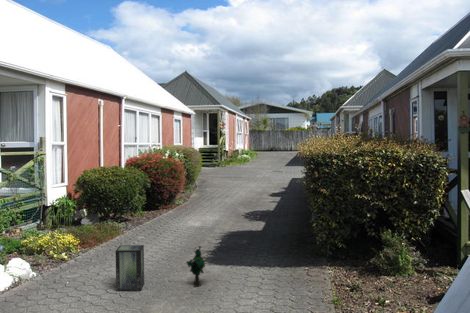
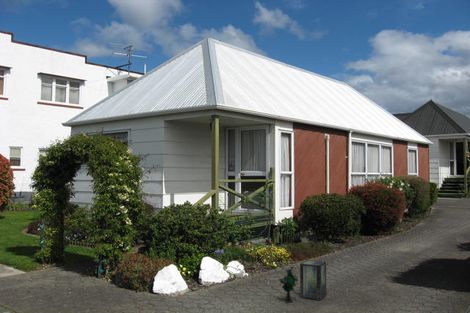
decorative plant: present [186,246,207,287] -> present [279,267,298,303]

